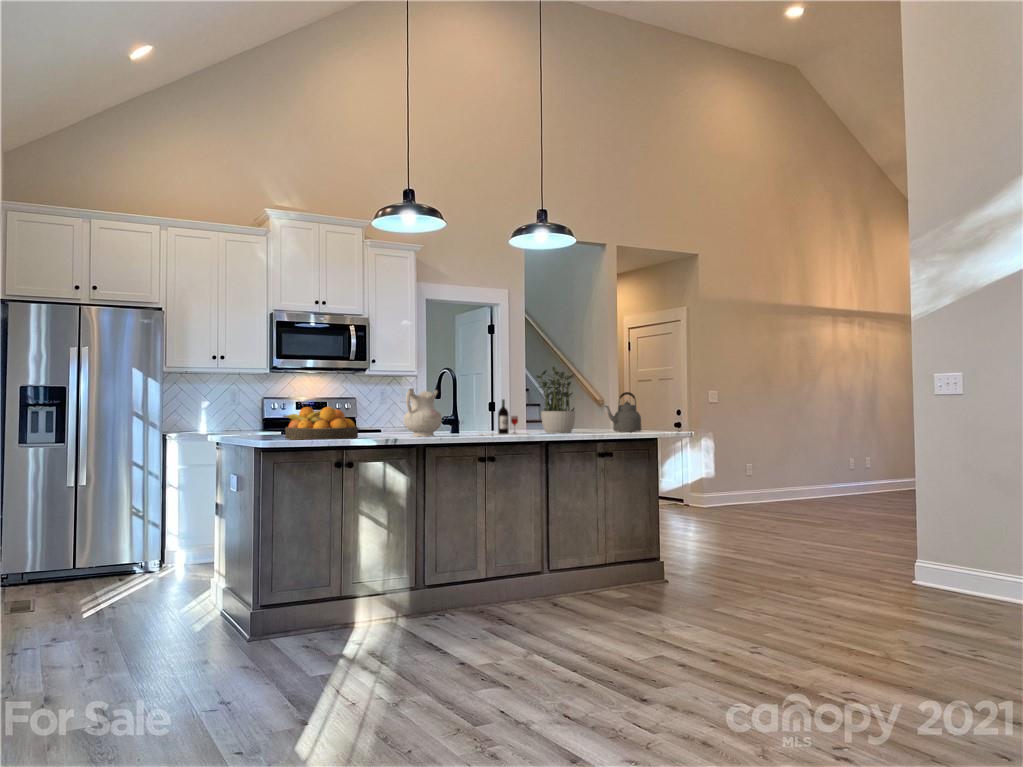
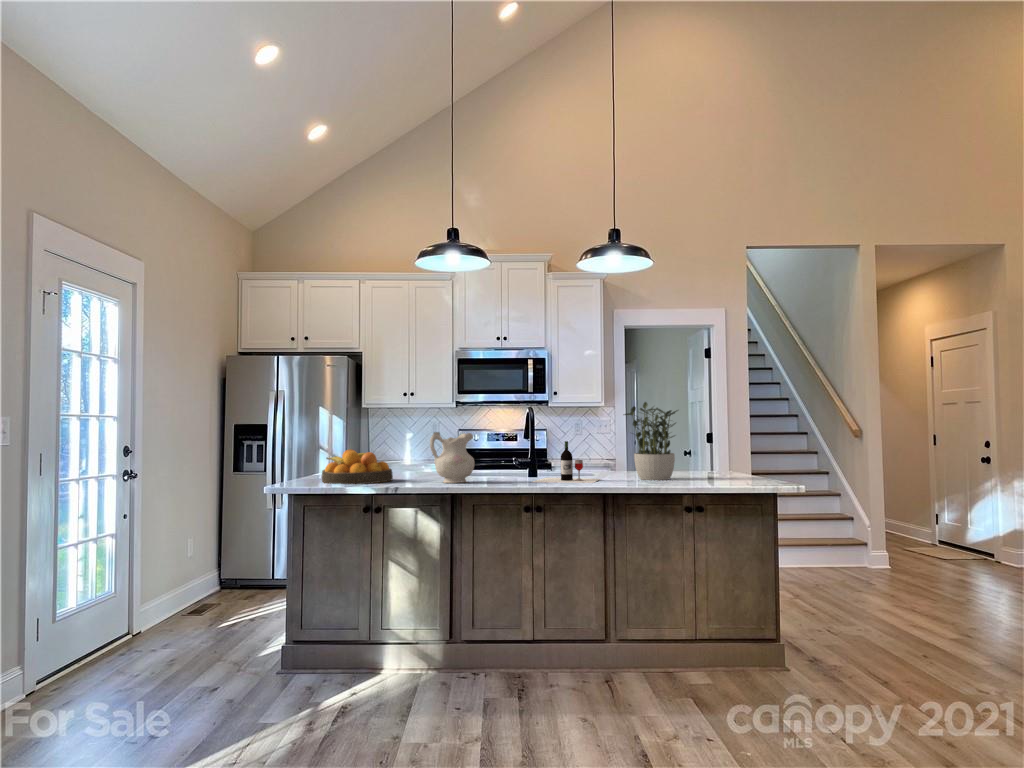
kettle: present [605,392,641,432] -> none [704,432,758,482]

